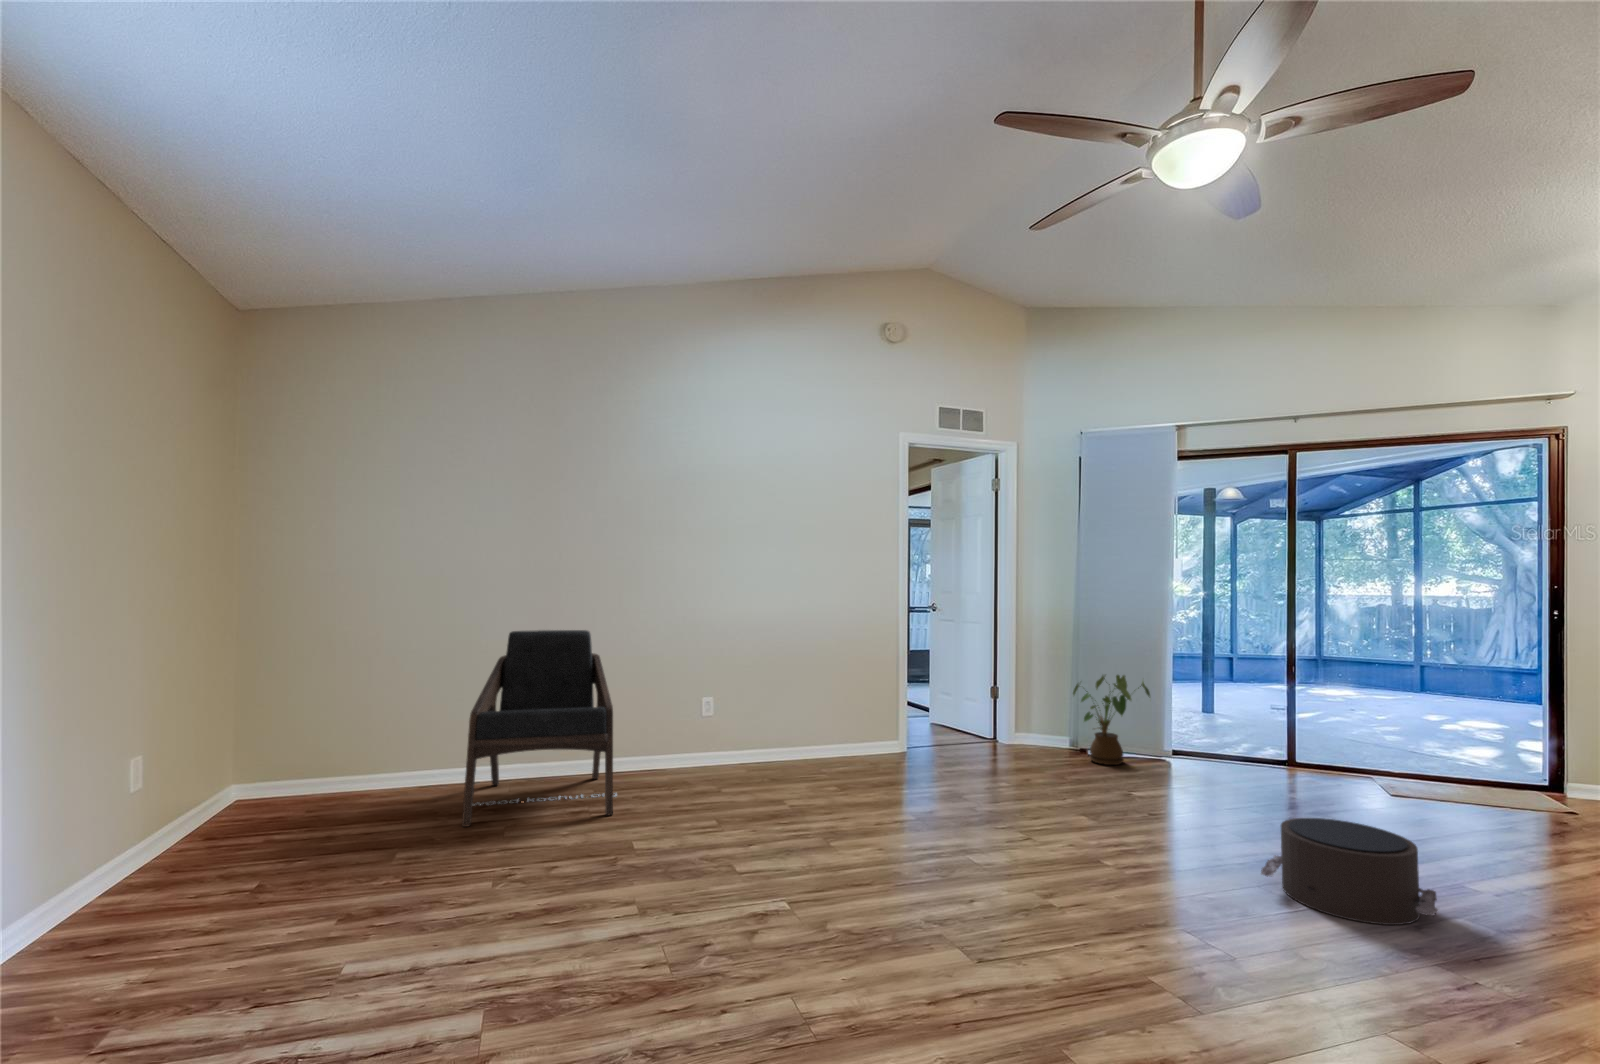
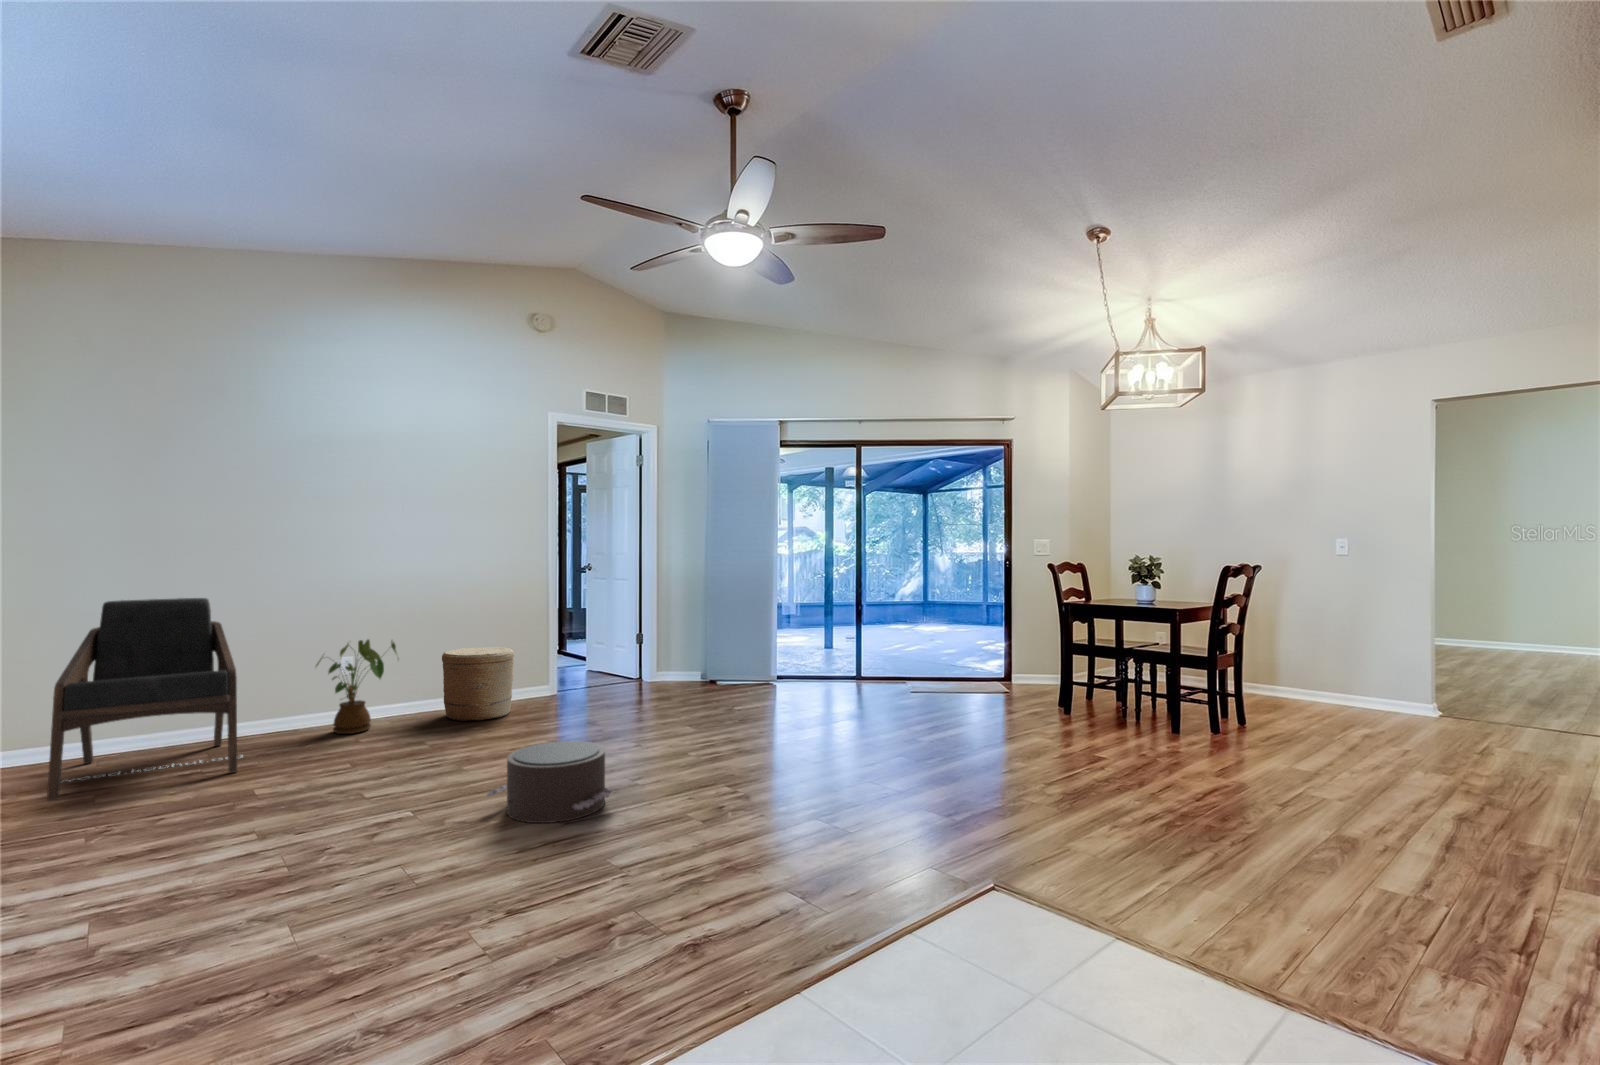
house plant: present [1073,675,1150,765] -> present [316,640,397,734]
woven basket: none [794,692,868,776] -> present [442,647,514,721]
pouf: present [1261,818,1438,925] -> present [485,741,614,823]

